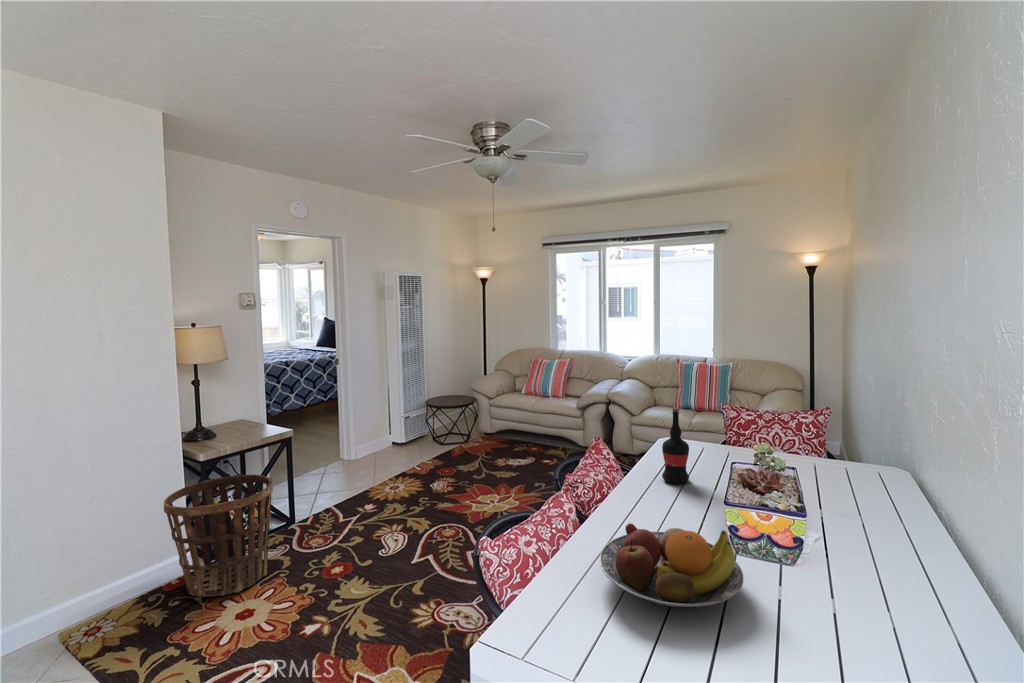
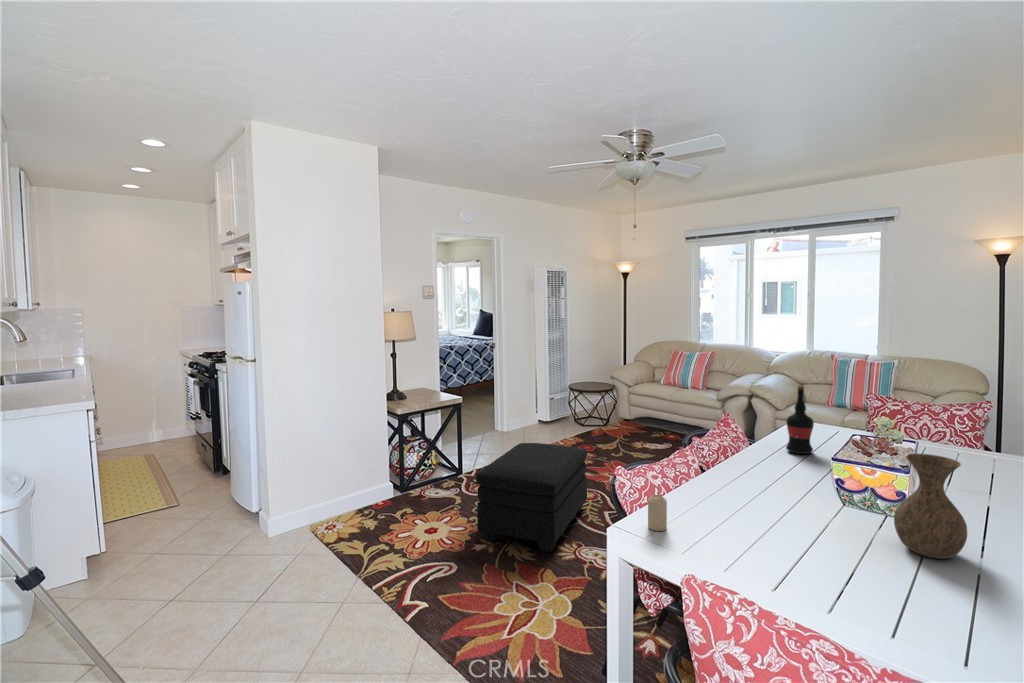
basket: present [164,475,273,597] -> none [376,429,450,516]
ottoman: none [304,482,447,623] -> present [476,443,587,552]
vase: none [811,505,893,637] -> present [894,454,967,559]
fruit bowl: present [600,523,744,607] -> none [712,466,836,526]
candle: none [524,589,550,643] -> present [648,494,667,531]

